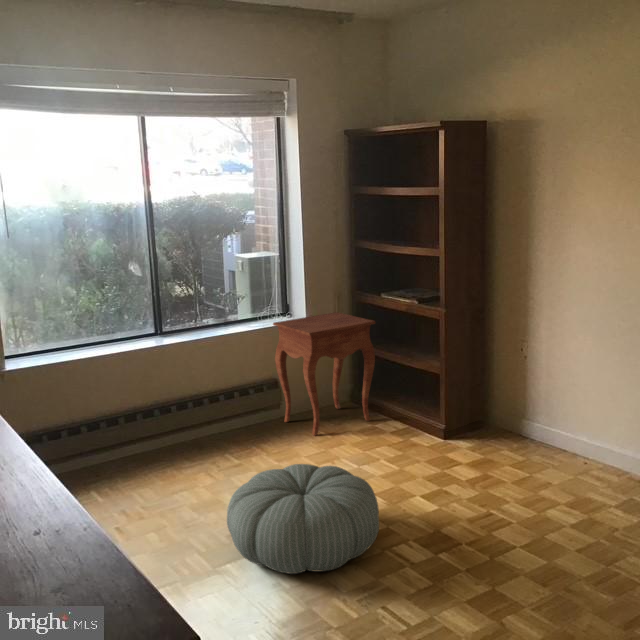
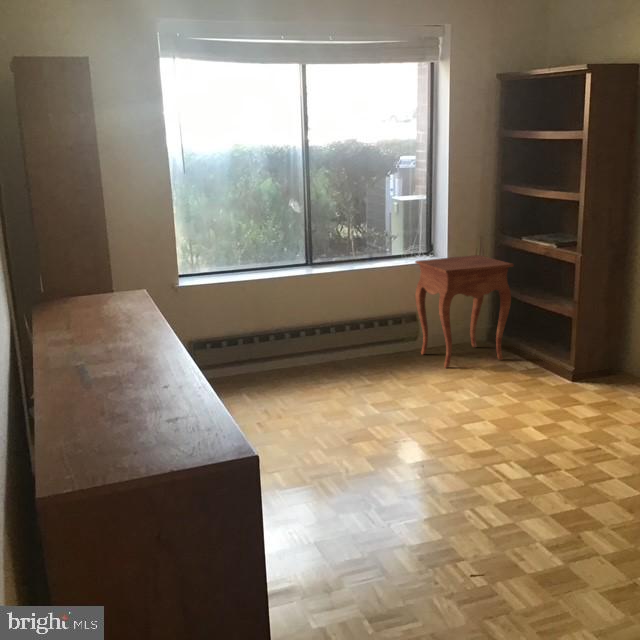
pouf: present [227,464,379,574] -> none [345,383,484,475]

